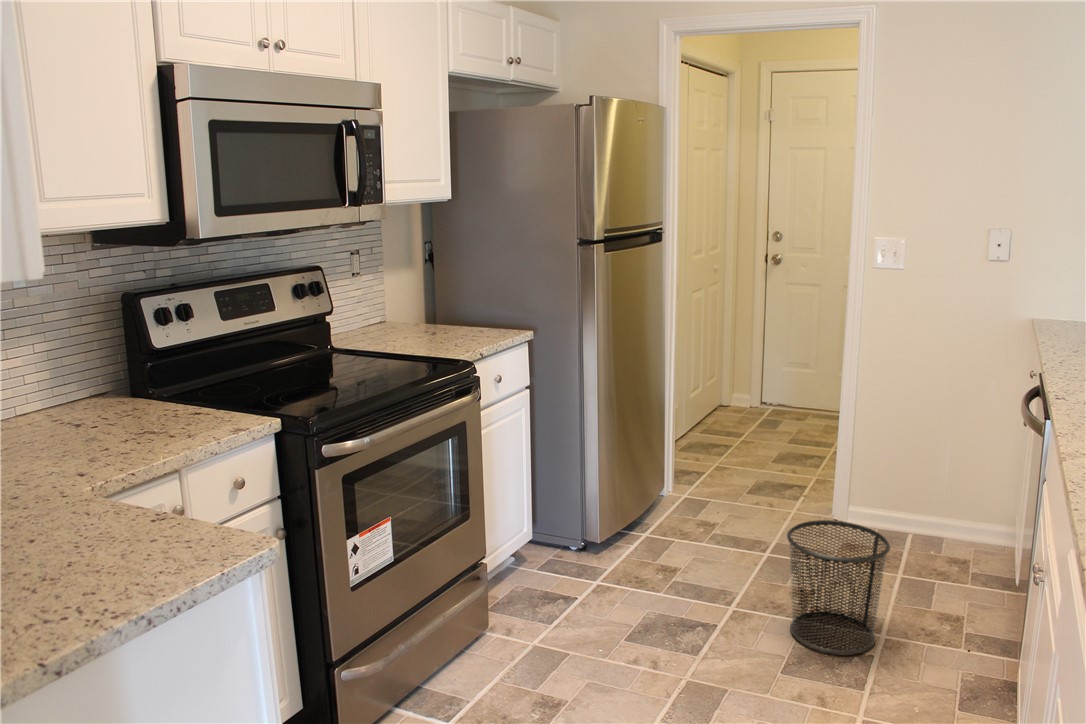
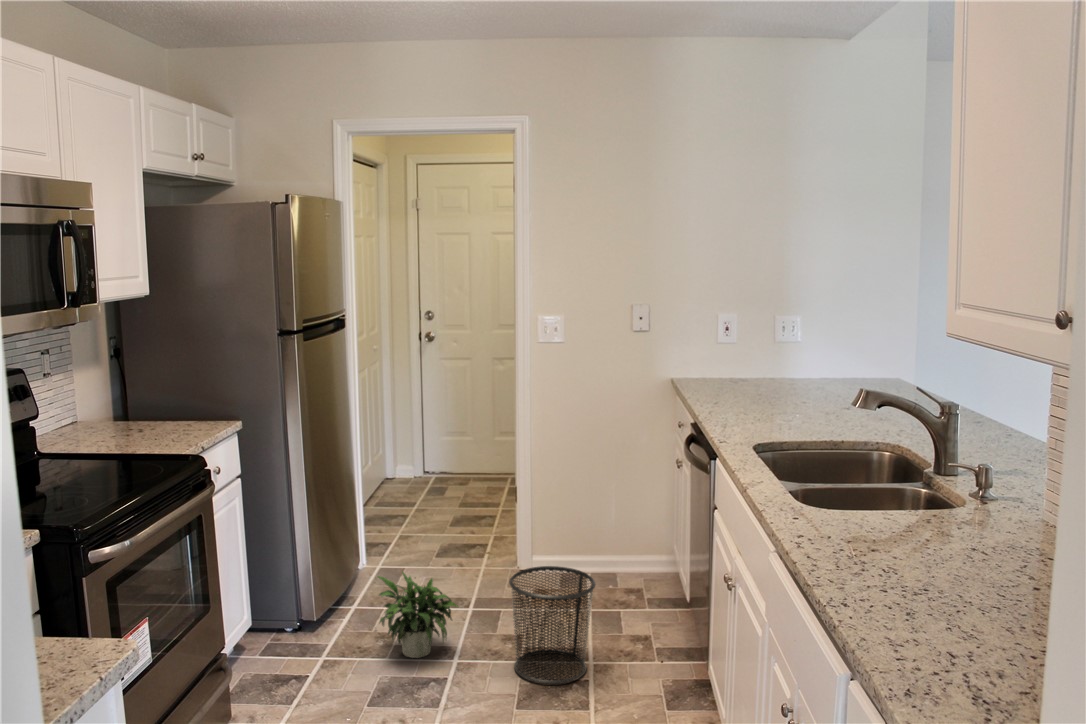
potted plant: none [652,504,736,597] -> present [378,571,458,658]

